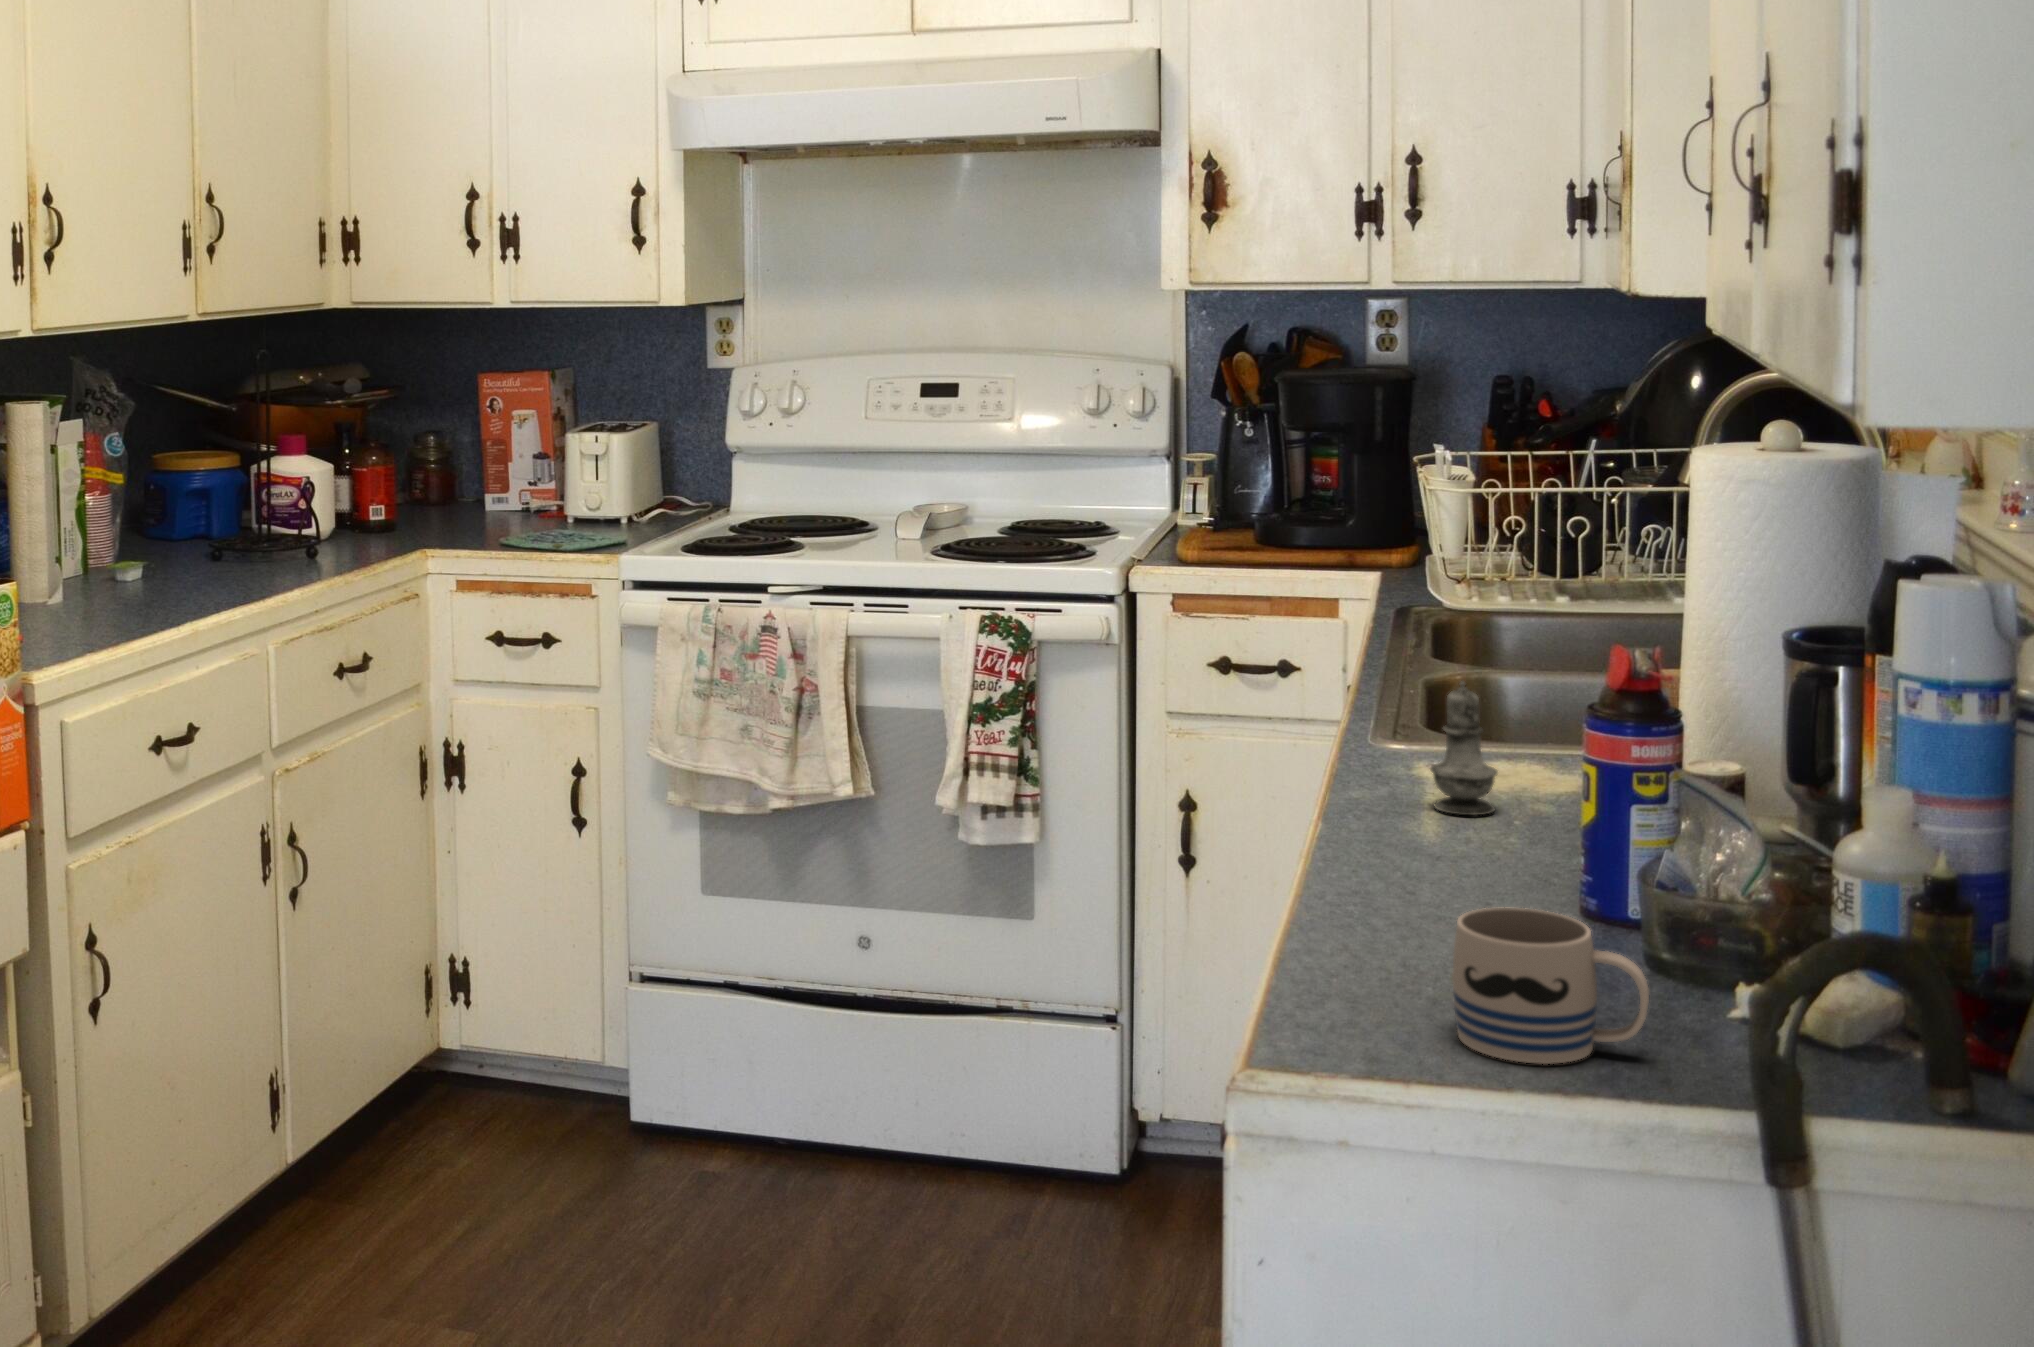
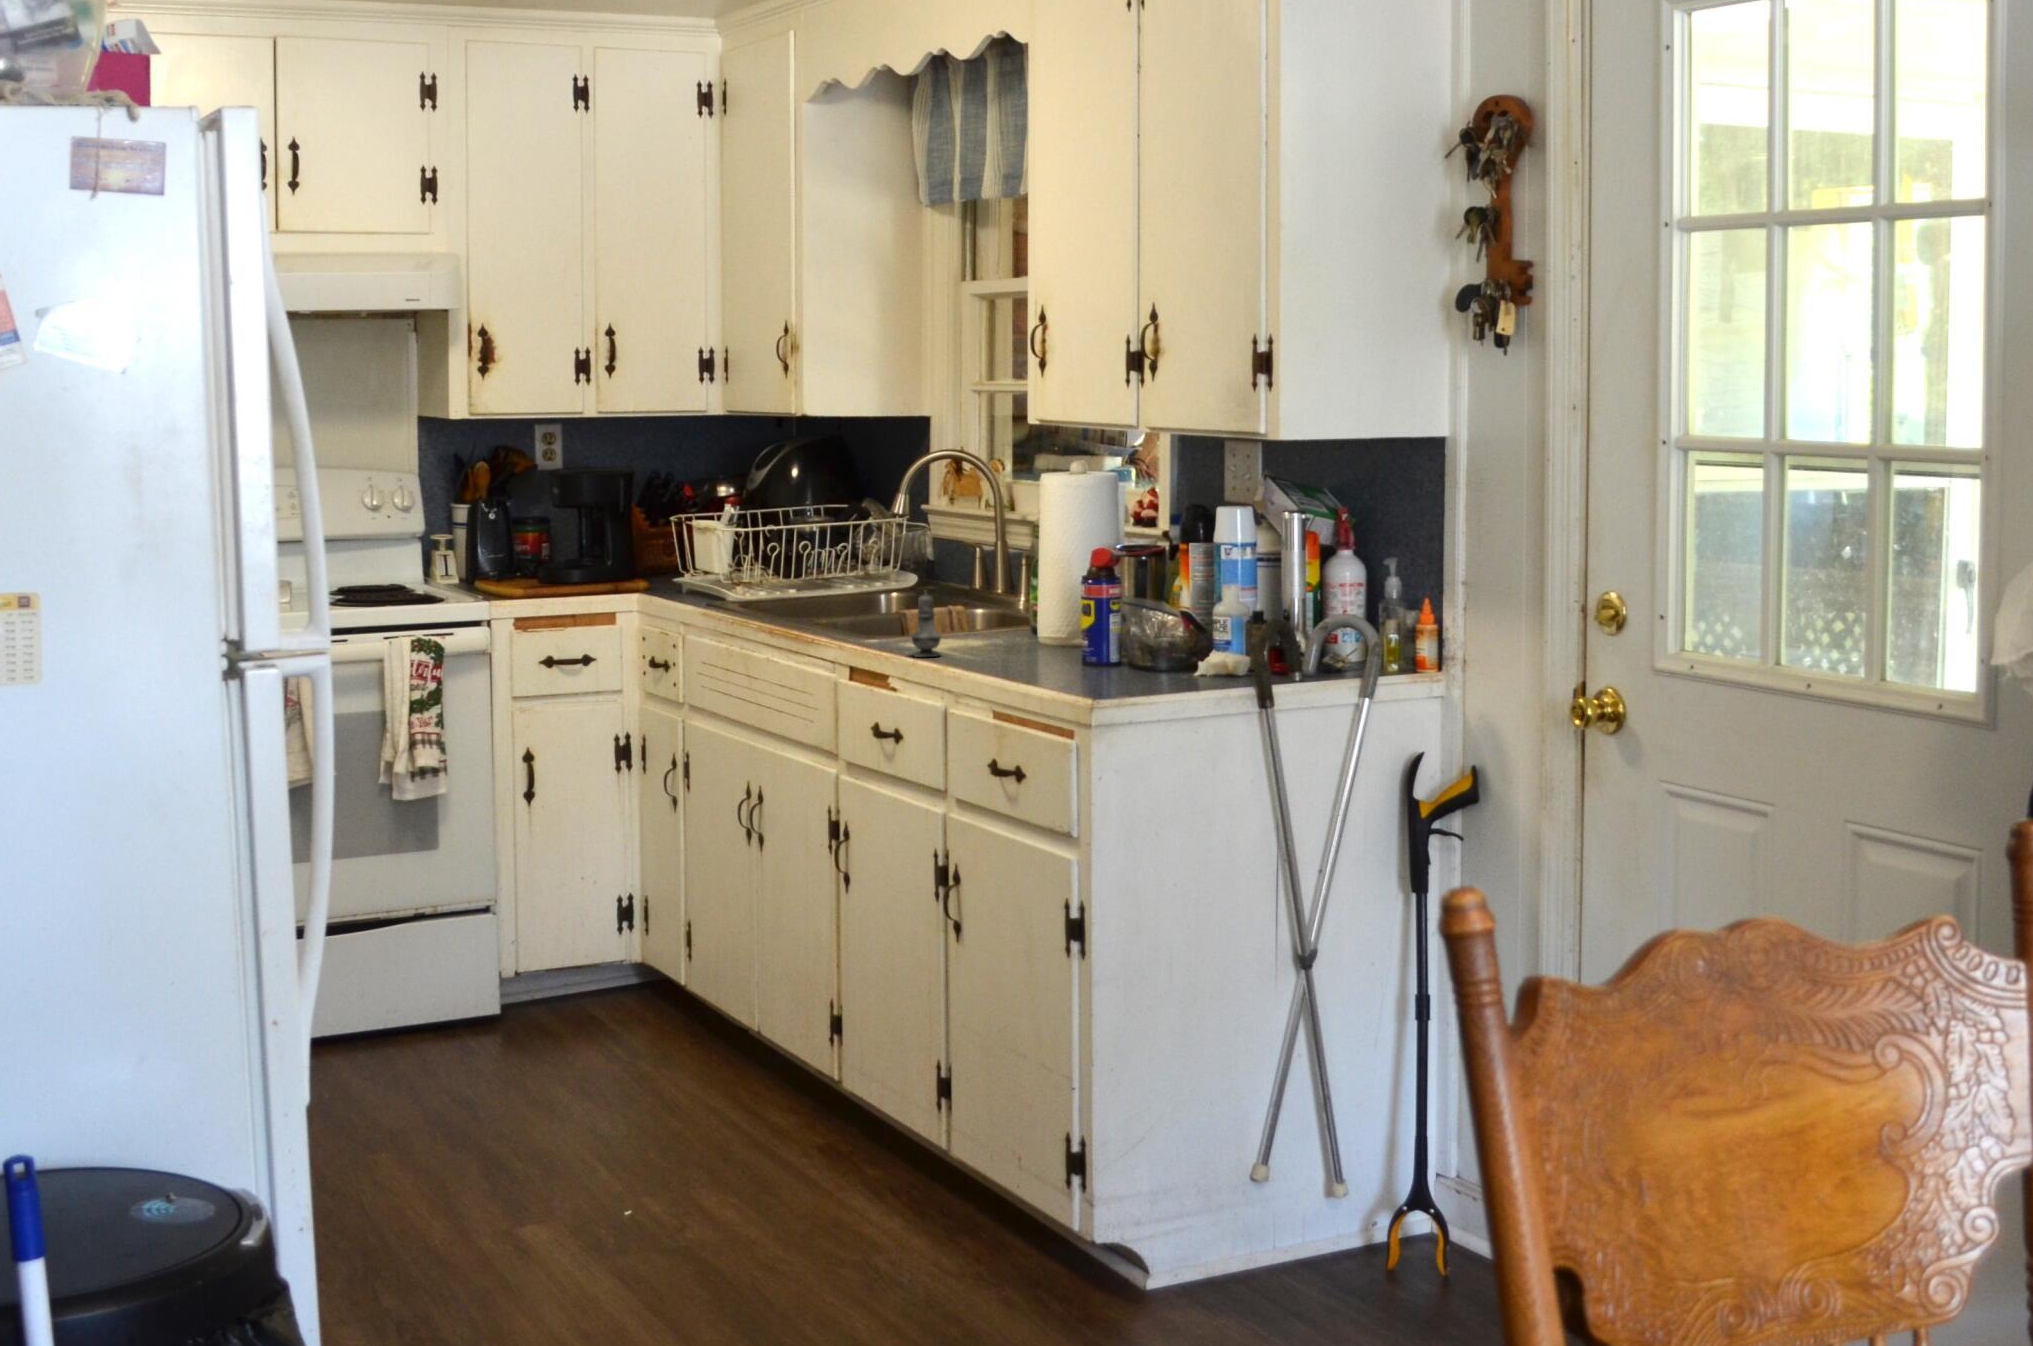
mug: present [1452,907,1649,1064] -> none [1086,642,1159,698]

